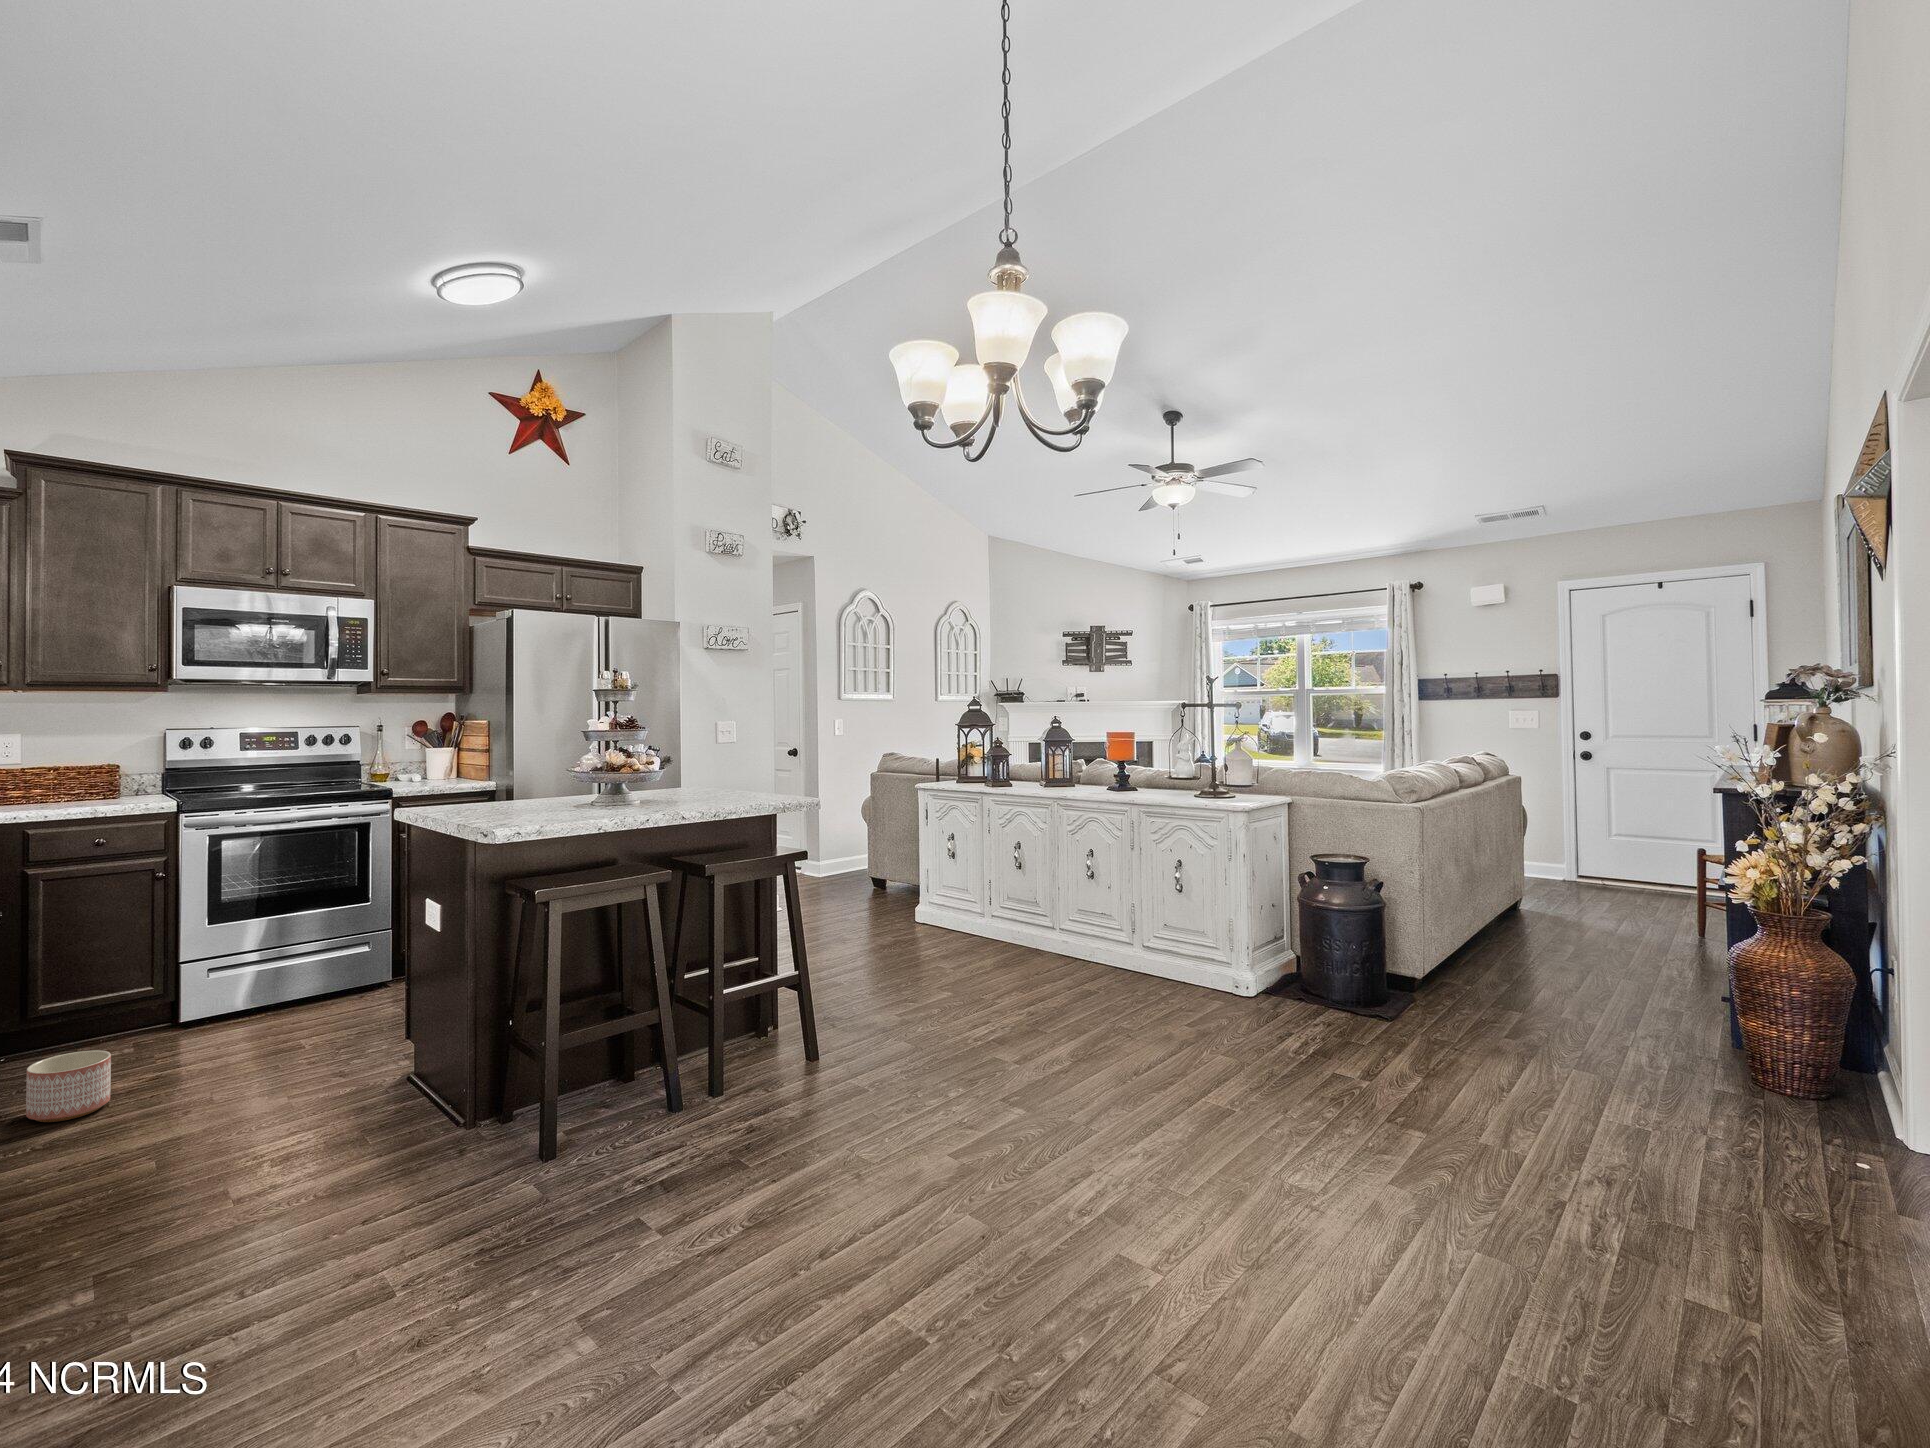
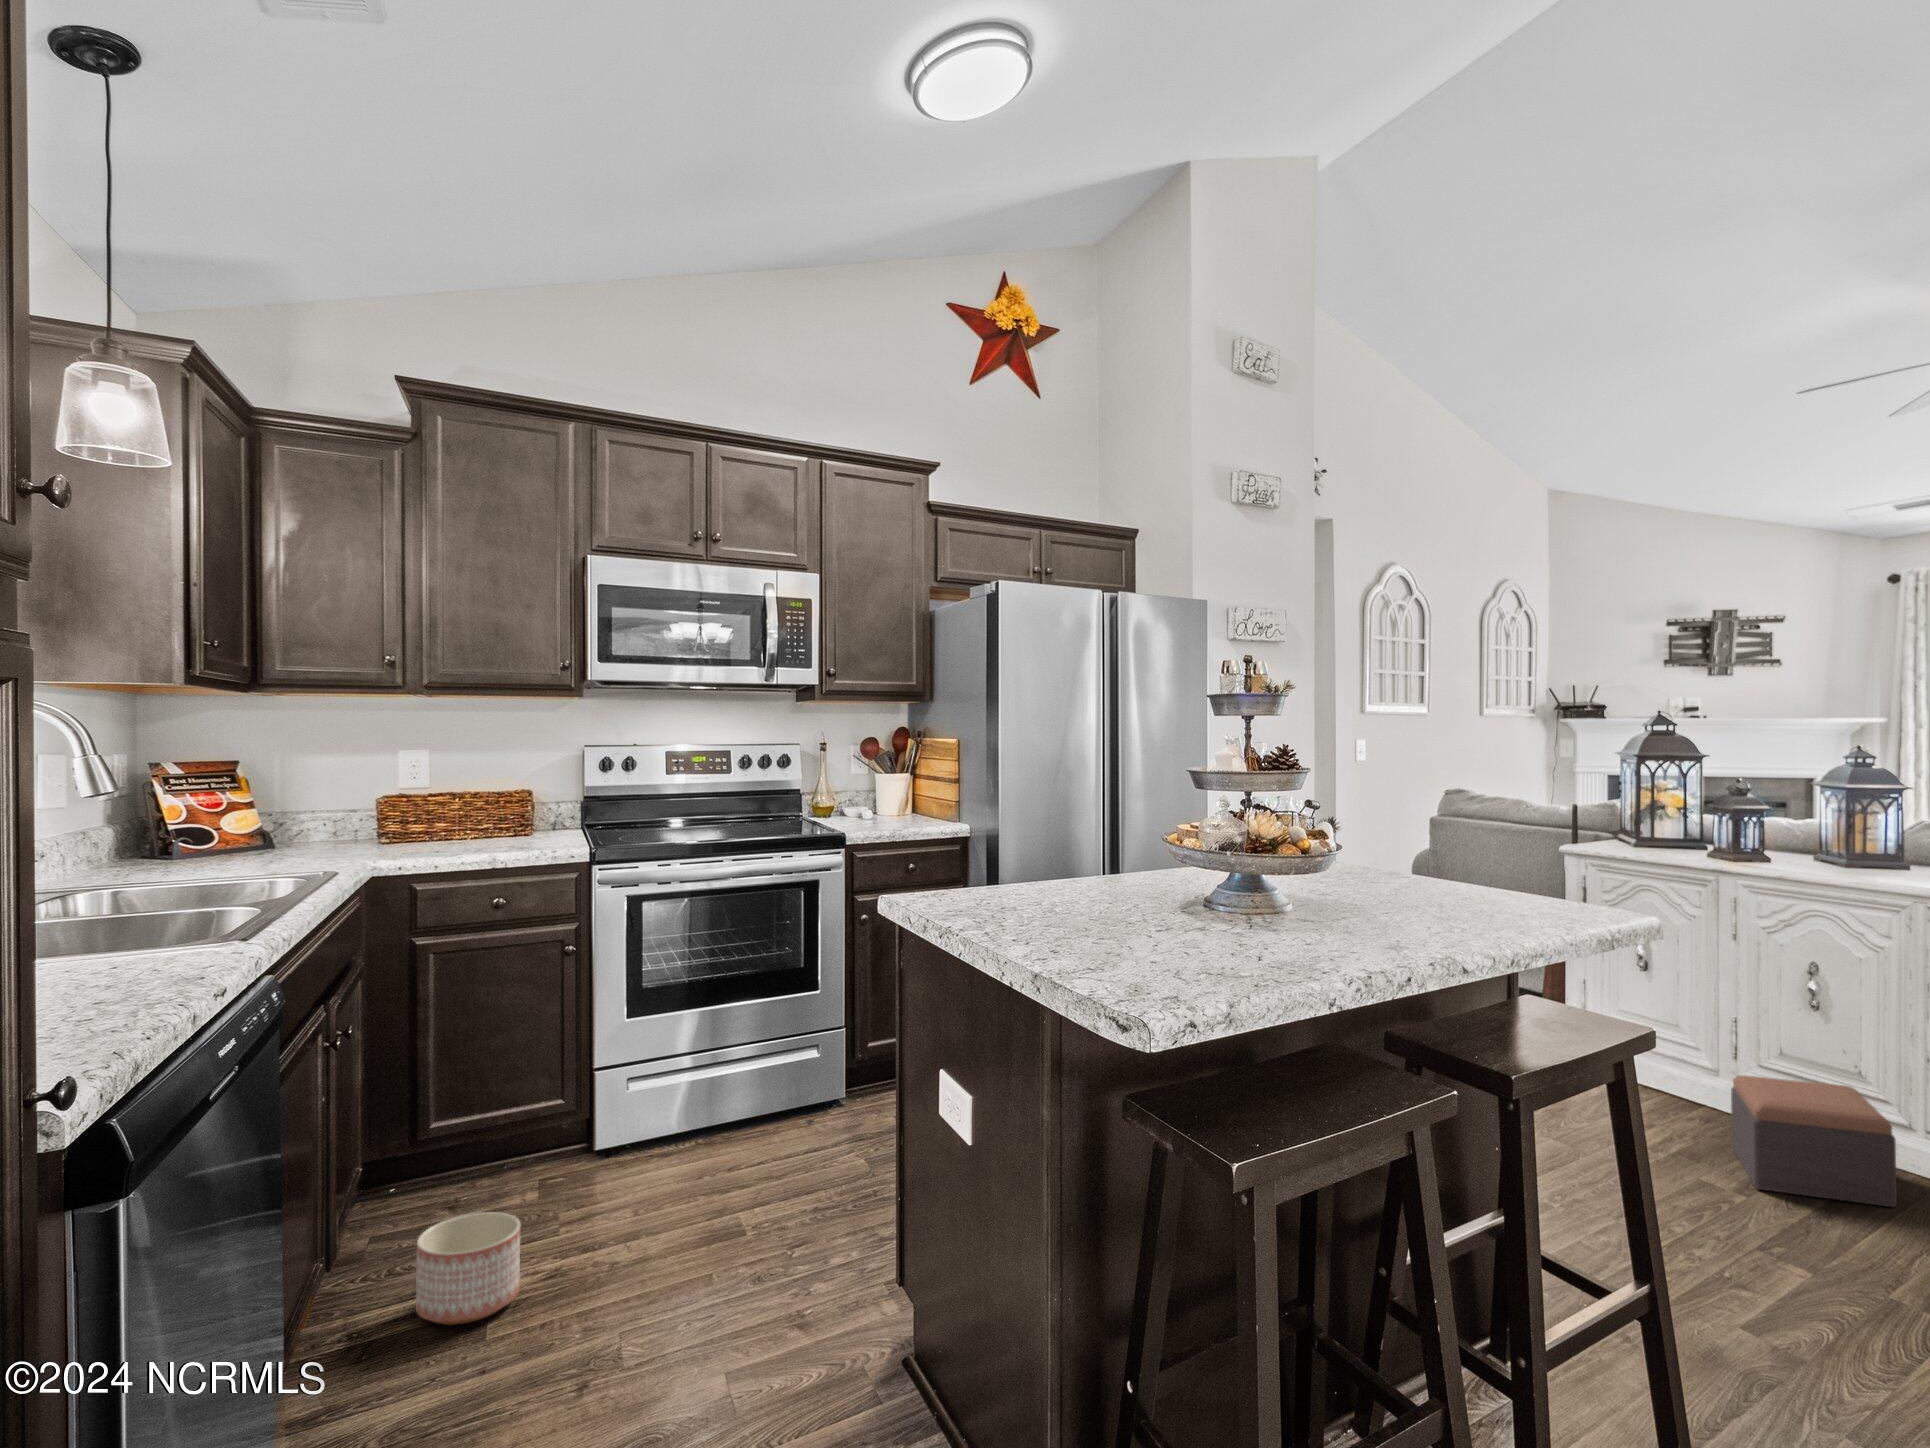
footstool: none [977,918,1048,983] -> present [1731,1075,1897,1207]

